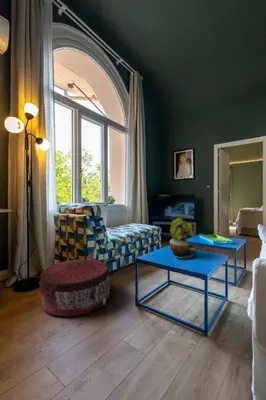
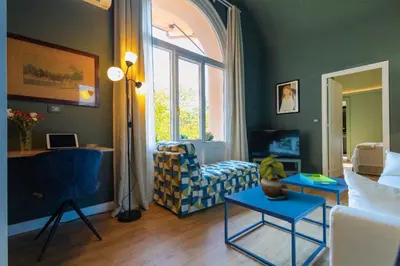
pouf: present [39,259,112,316] -> none [136,194,204,249]

